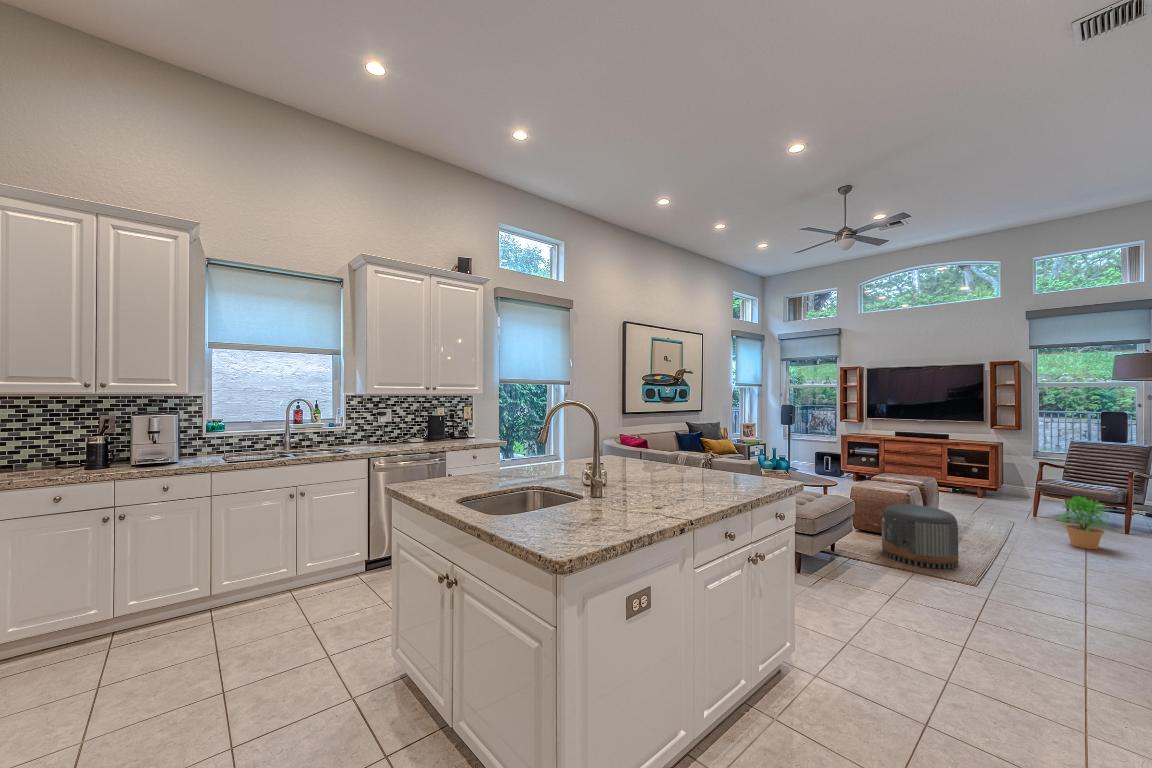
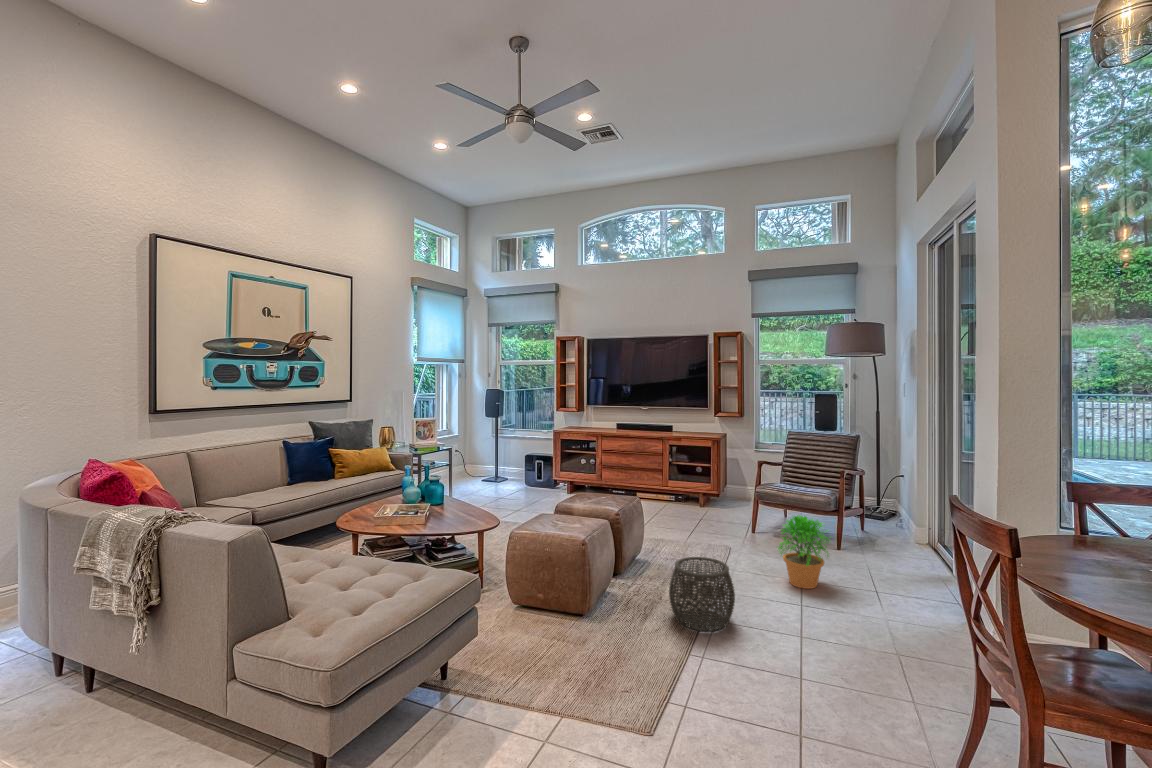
pouf: present [882,504,958,569] -> none [530,571,644,709]
woven basket: none [968,511,1022,555] -> present [669,557,735,631]

